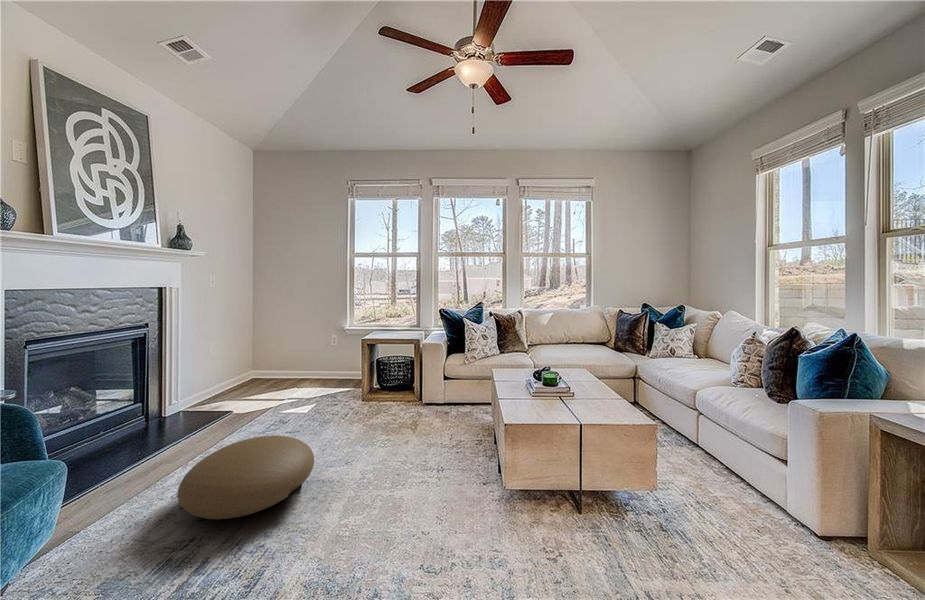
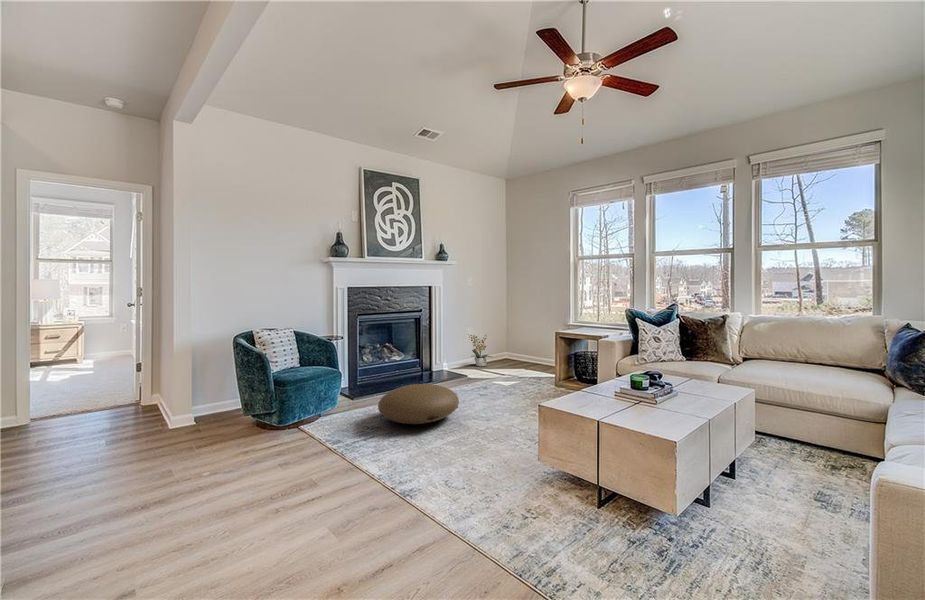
potted plant: none [226,344,266,388] -> present [470,335,493,366]

